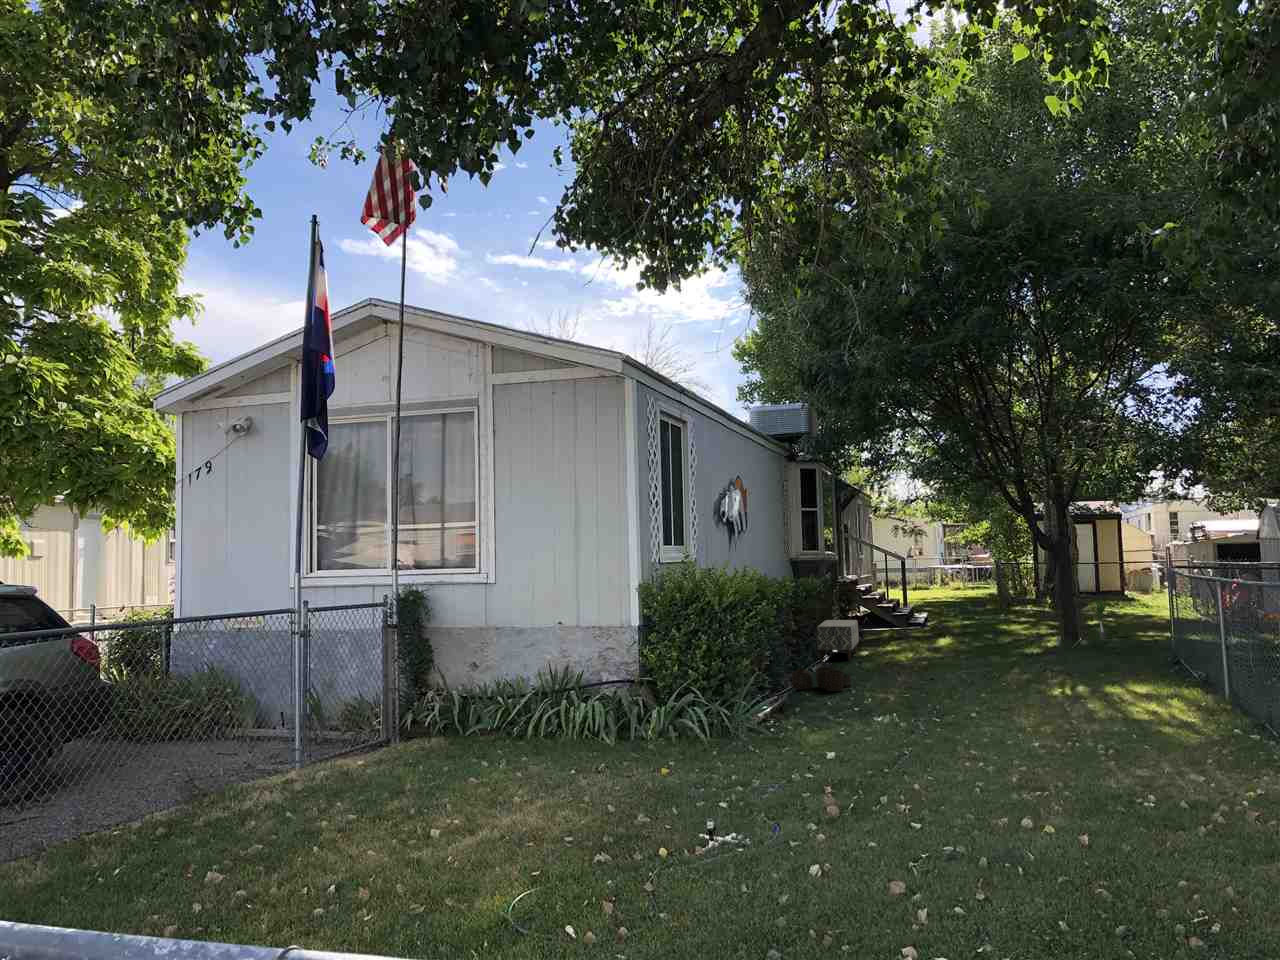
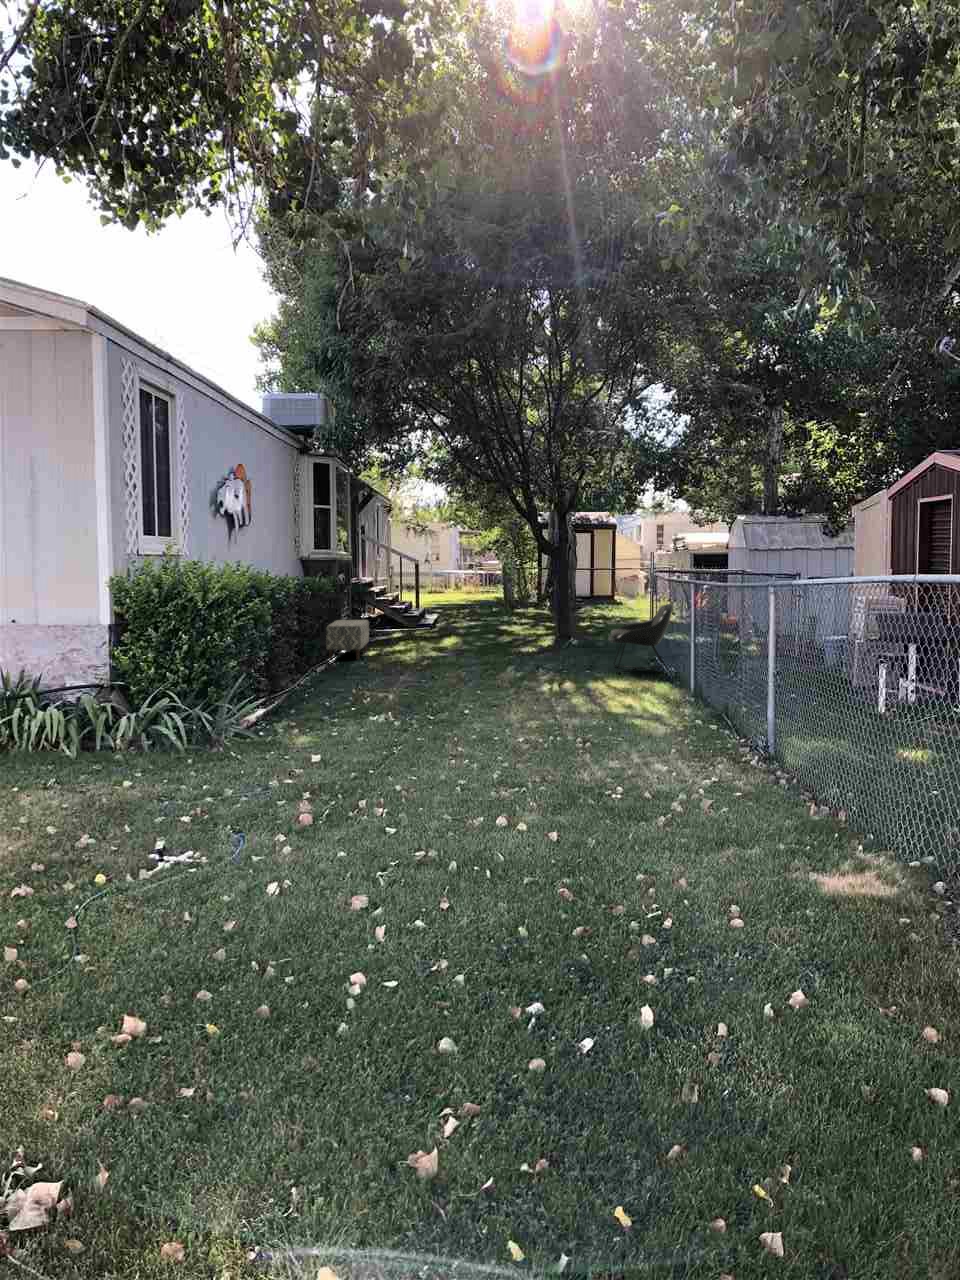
potted plant: present [1094,601,1108,639] -> none [576,597,602,637]
lounge chair: none [1127,603,1206,683] -> present [608,604,673,675]
woven basket: present [791,667,851,691] -> none [293,665,355,691]

